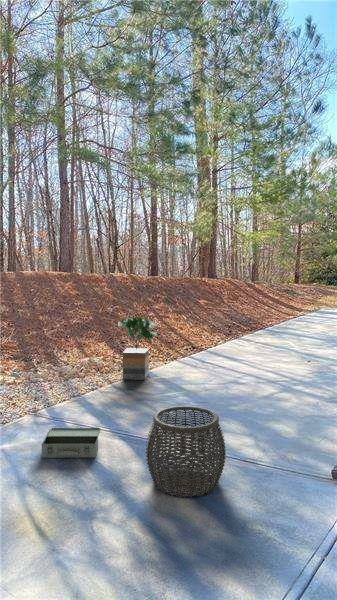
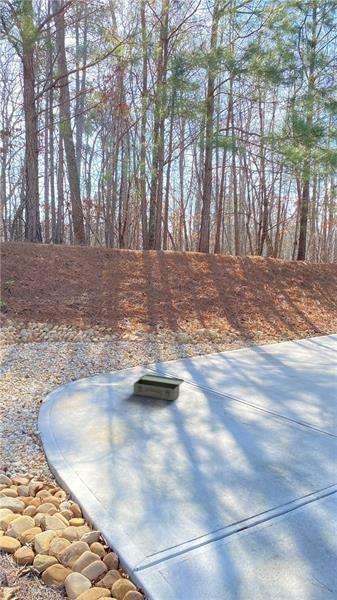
potted tree: present [118,317,156,380] -> none [228,293,266,352]
woven basket: present [146,406,226,498] -> none [205,365,274,440]

